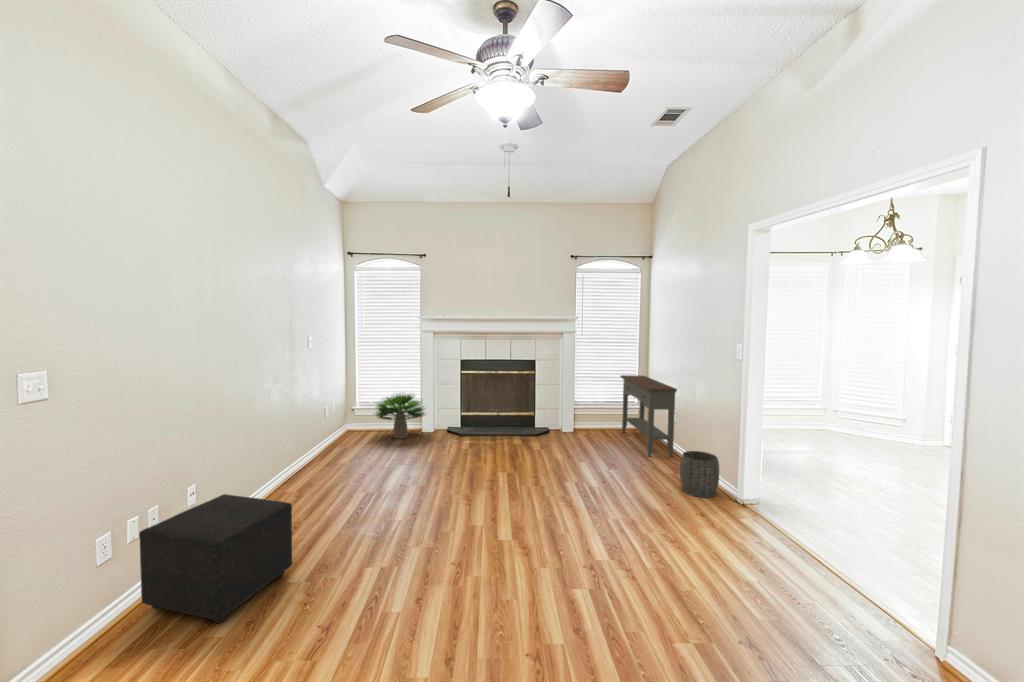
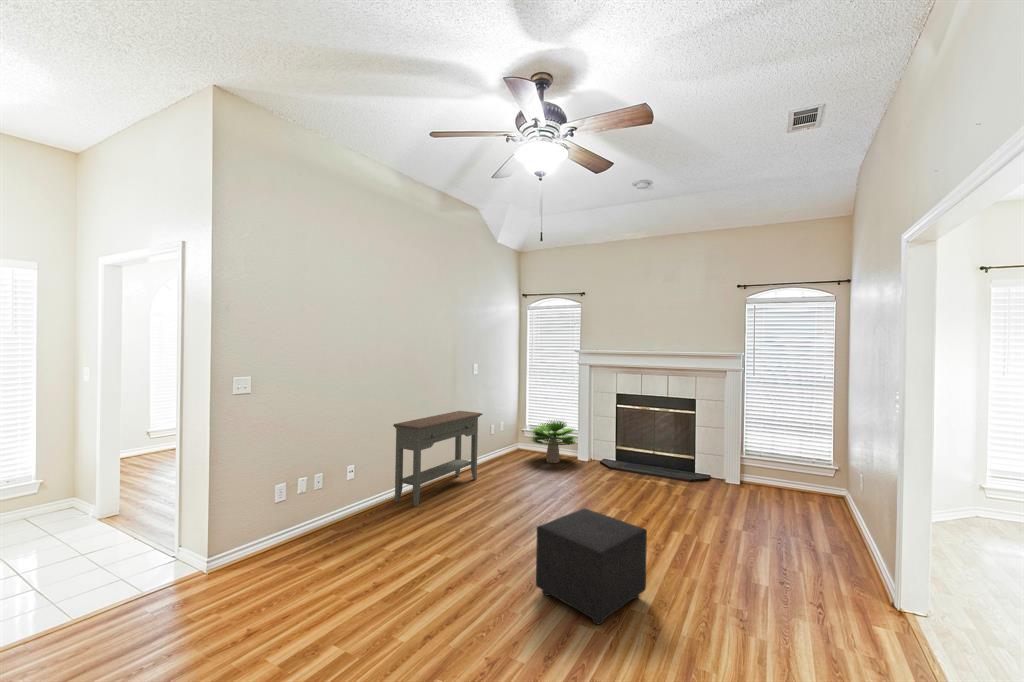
console table: present [620,375,677,457] -> present [393,411,483,507]
woven basket: present [680,451,719,498] -> none [821,528,882,597]
ottoman: present [139,494,292,623] -> present [536,509,647,624]

